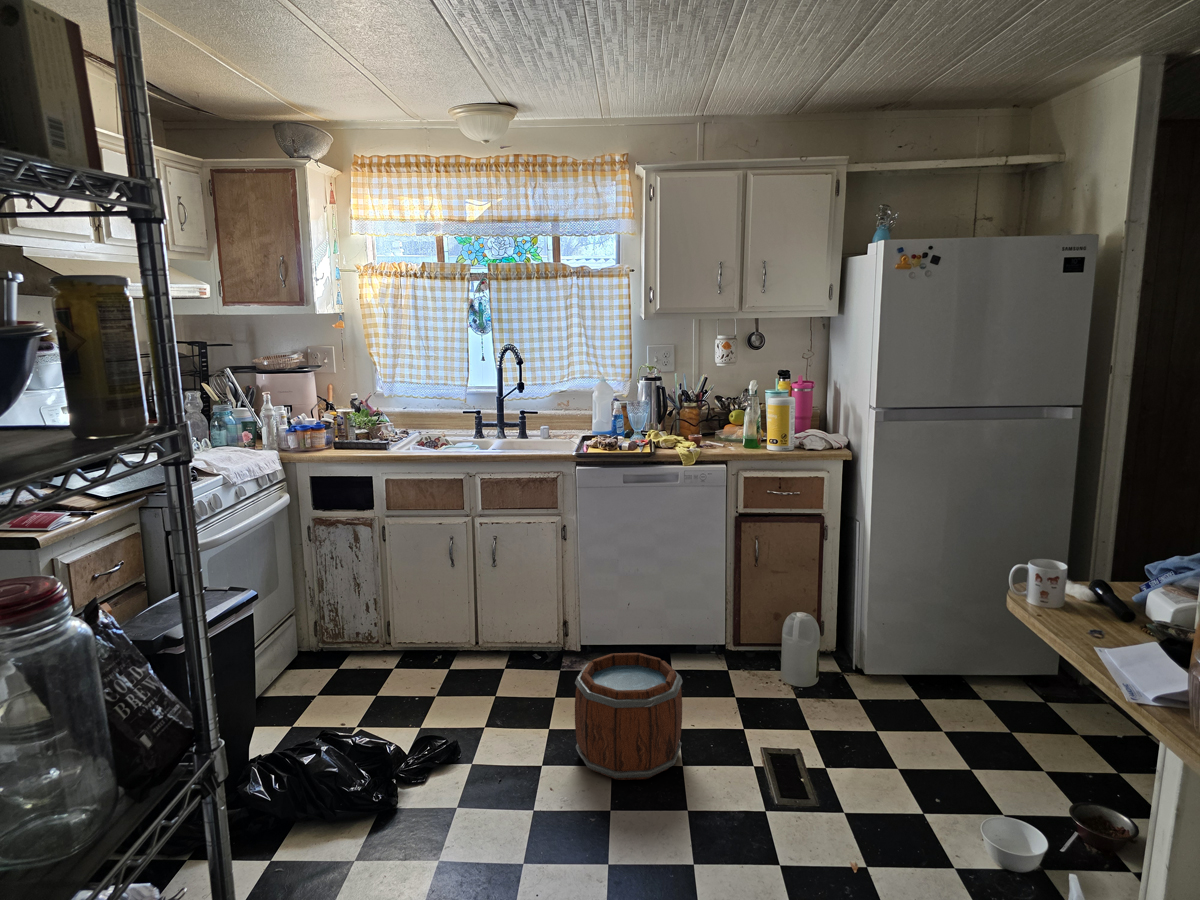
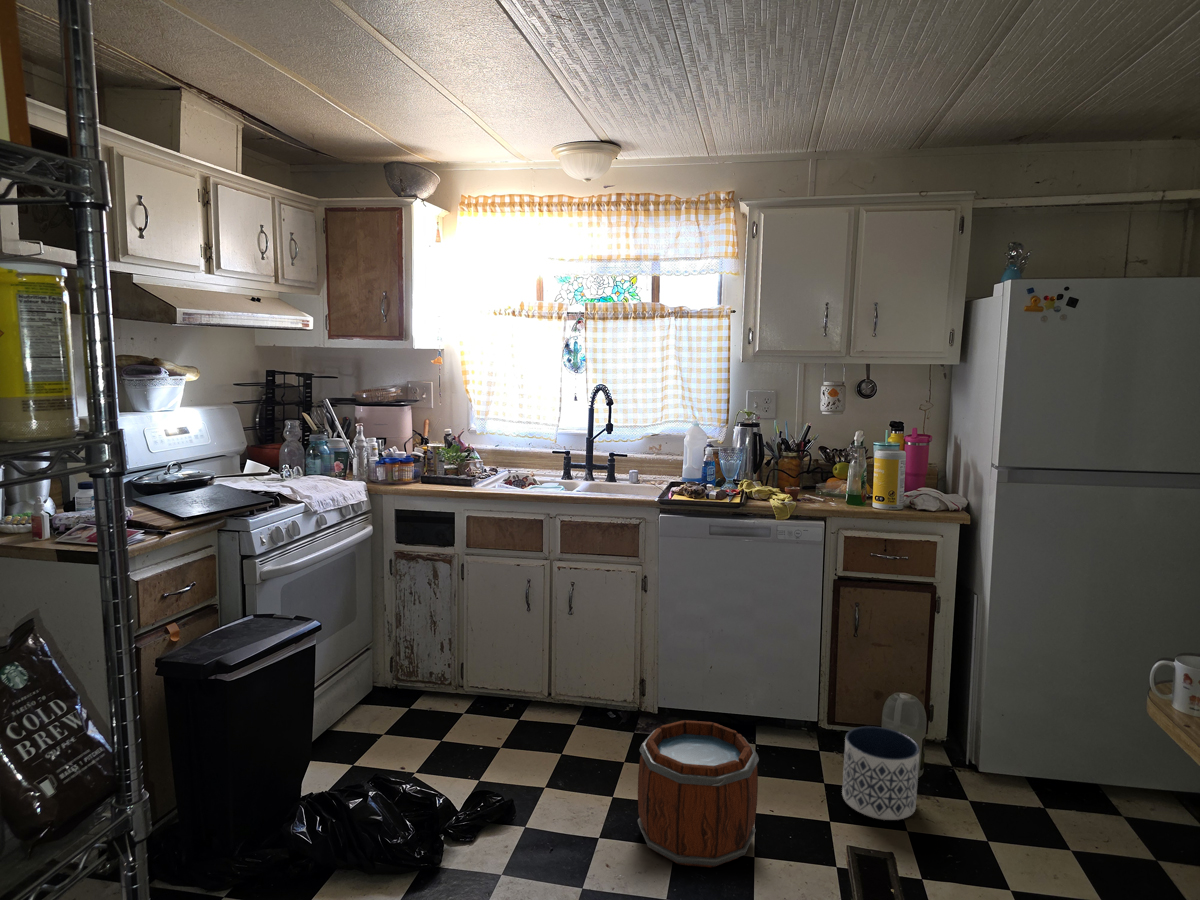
planter: none [752,645,817,723] -> present [842,726,919,820]

